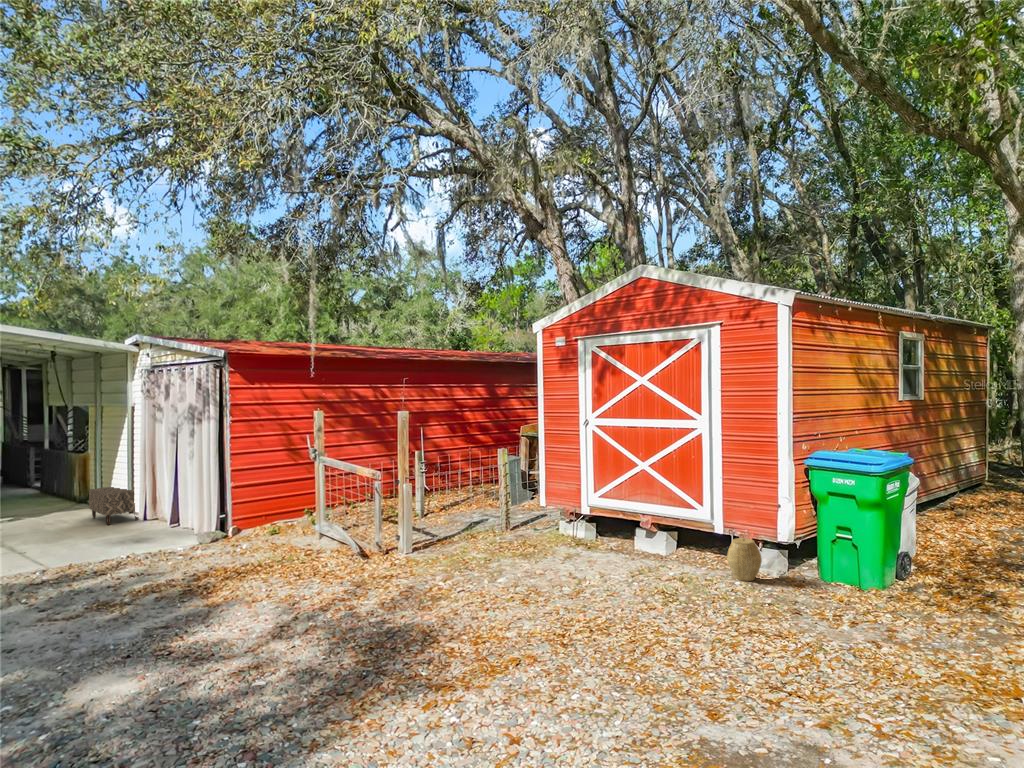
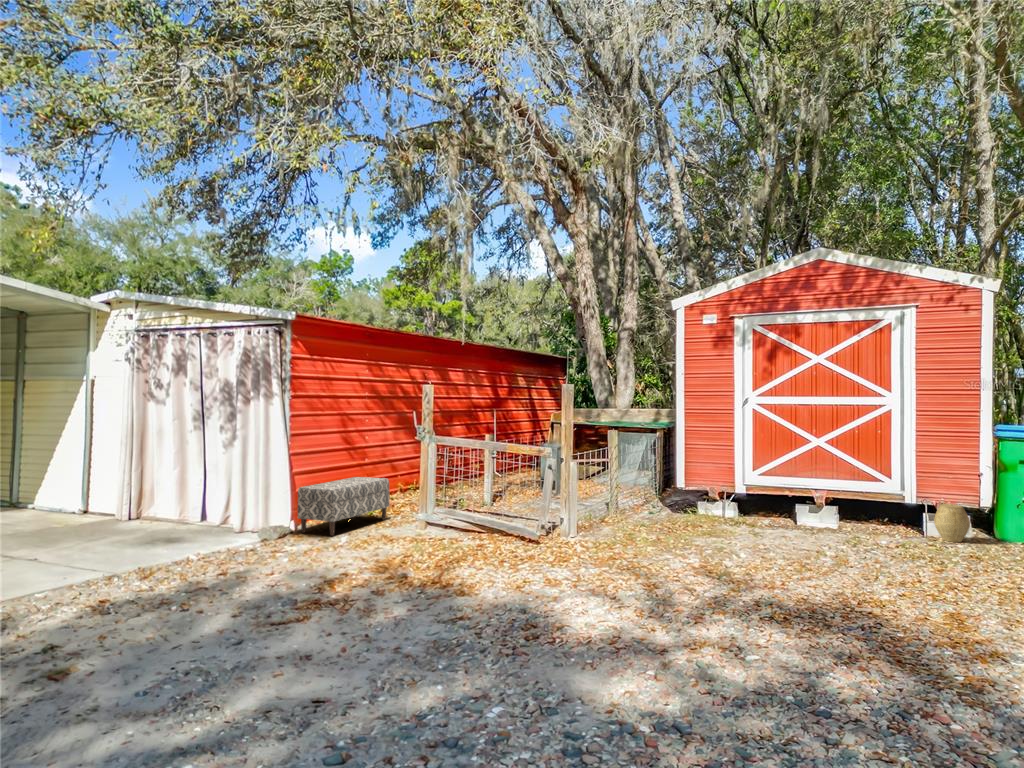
bench: present [89,487,138,525] -> present [297,477,390,536]

